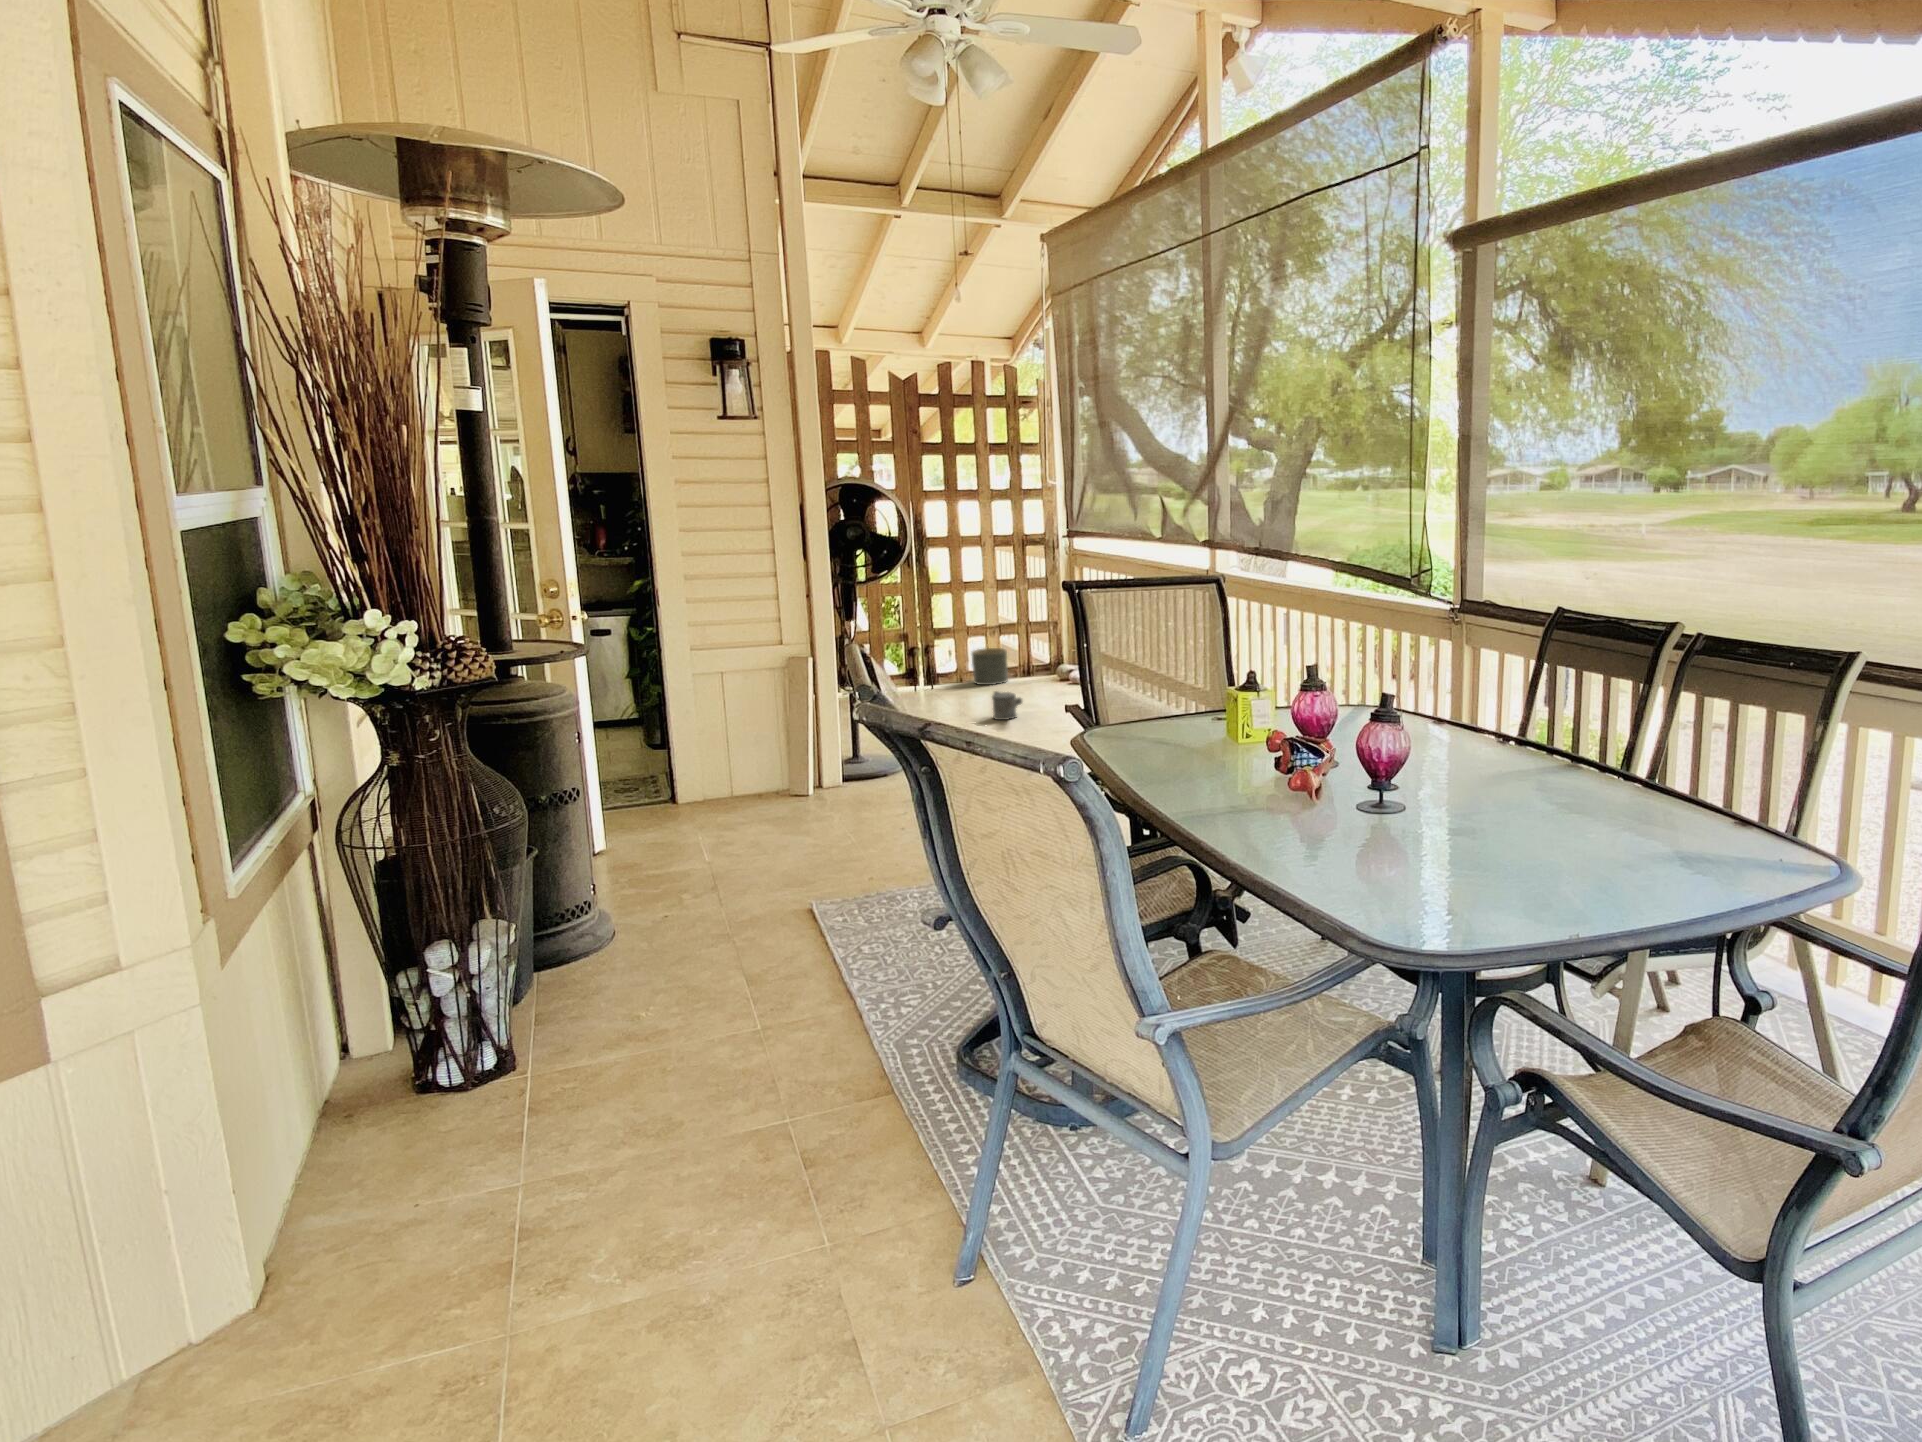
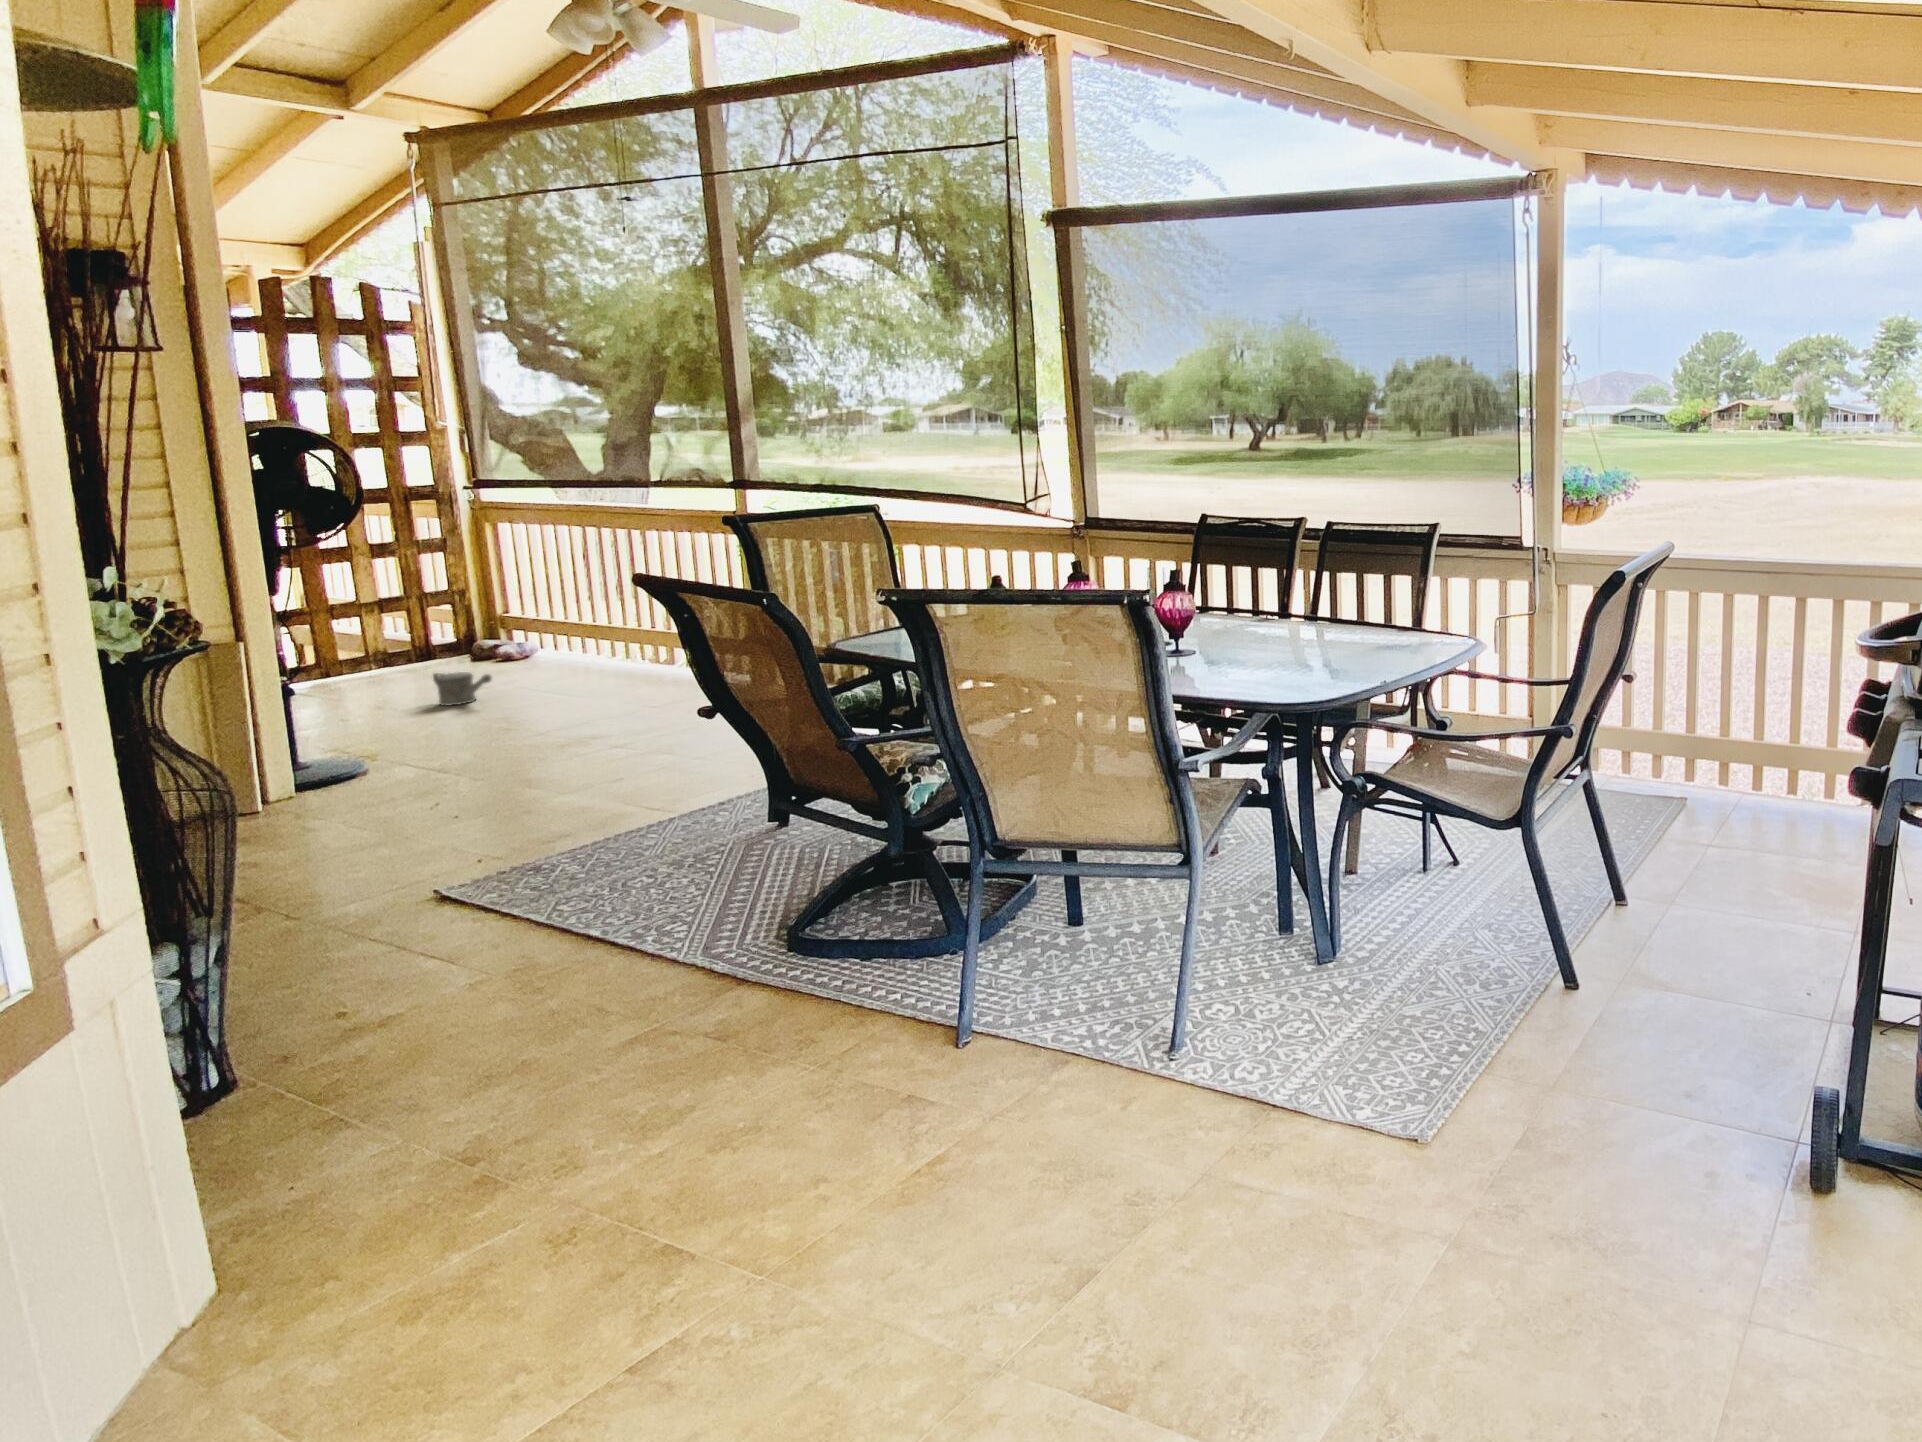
planter: present [972,648,1008,685] -> none [347,630,409,677]

